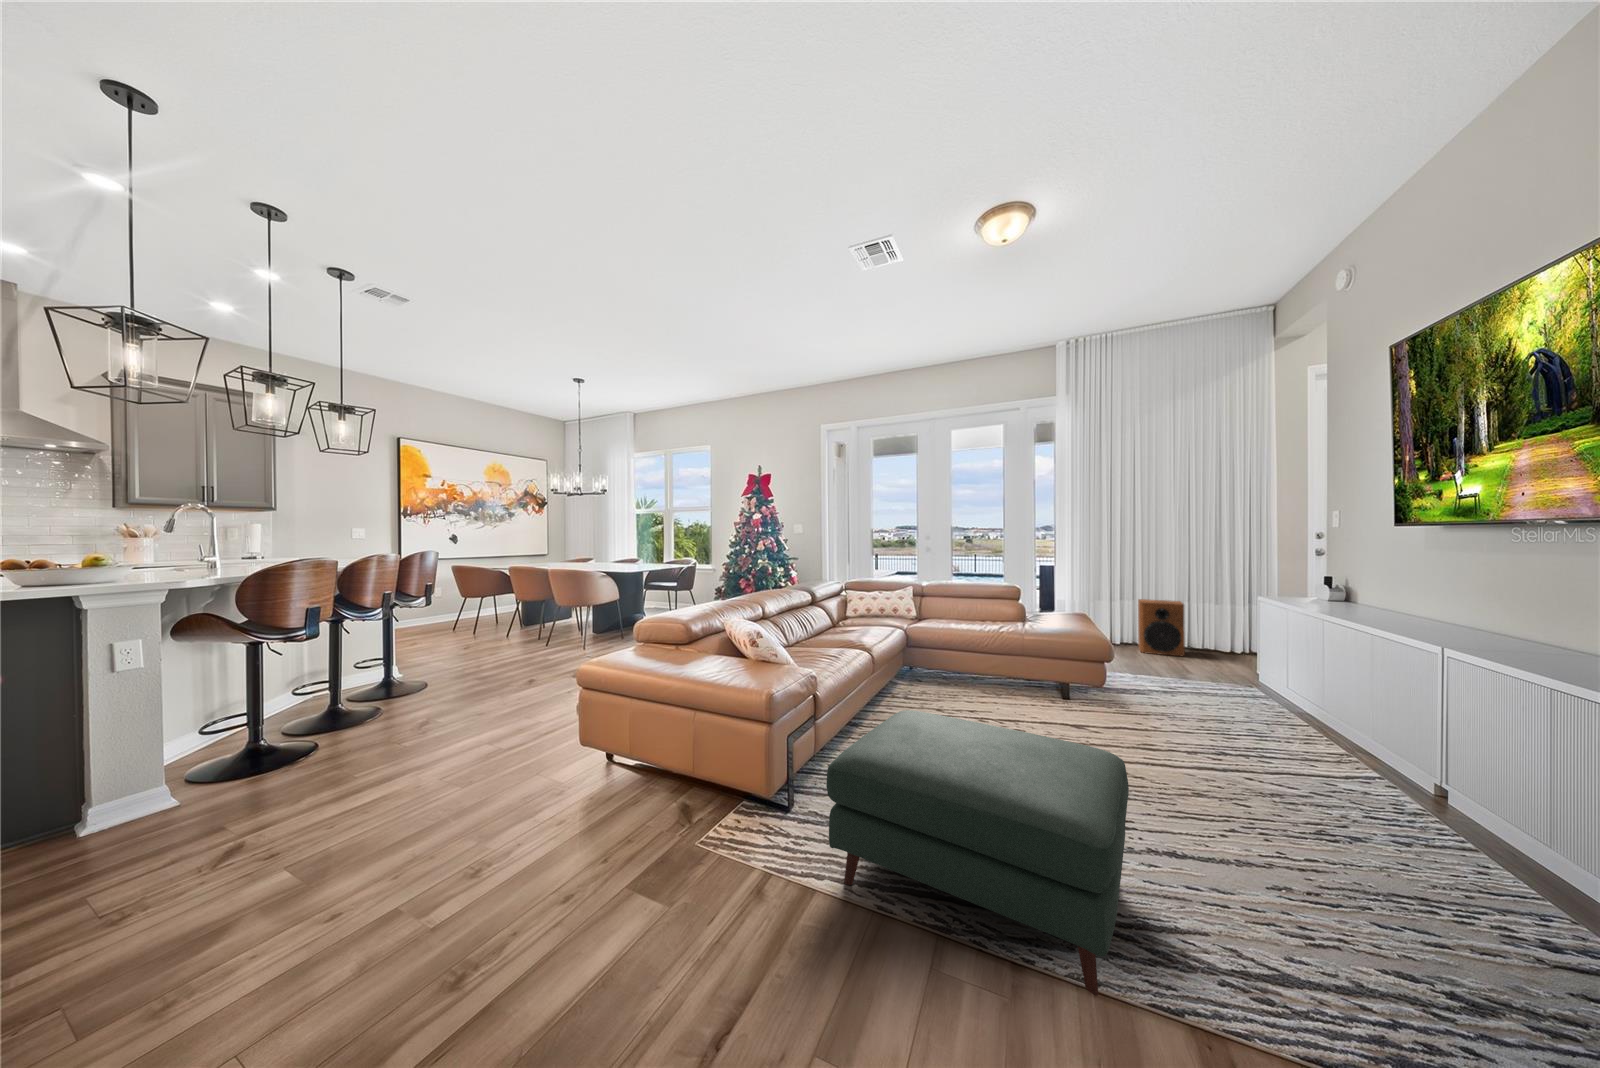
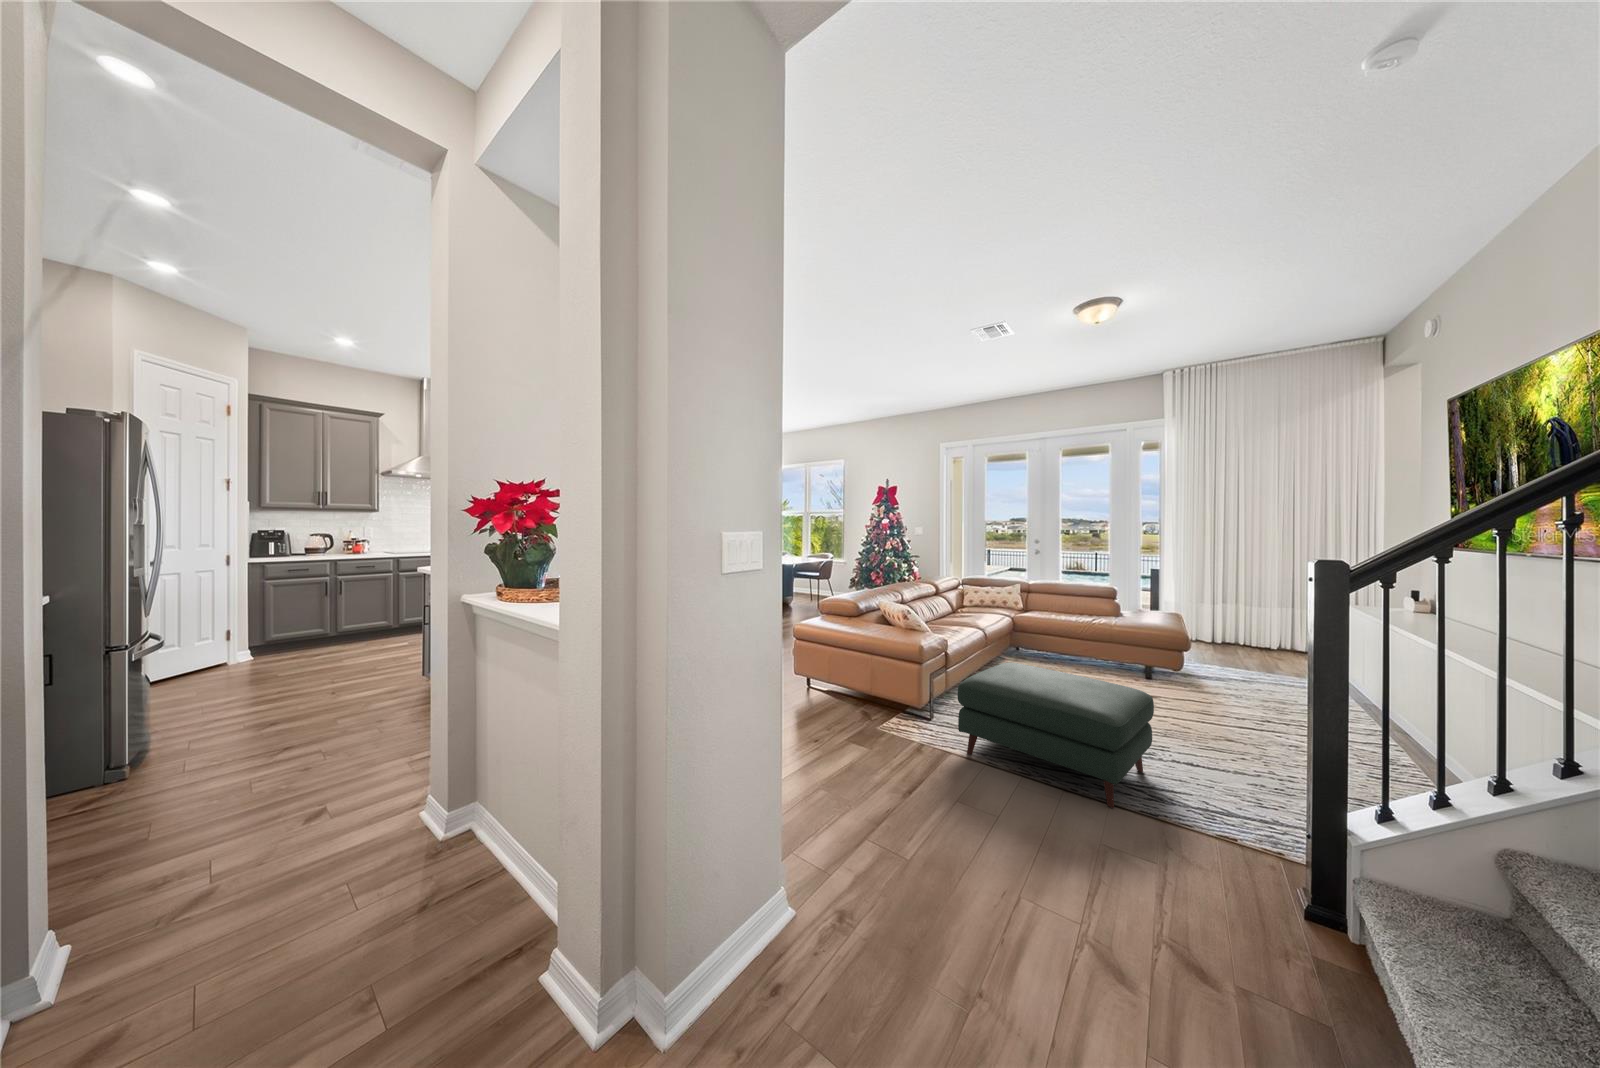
speaker: present [1138,599,1185,656] -> none [1236,603,1281,656]

